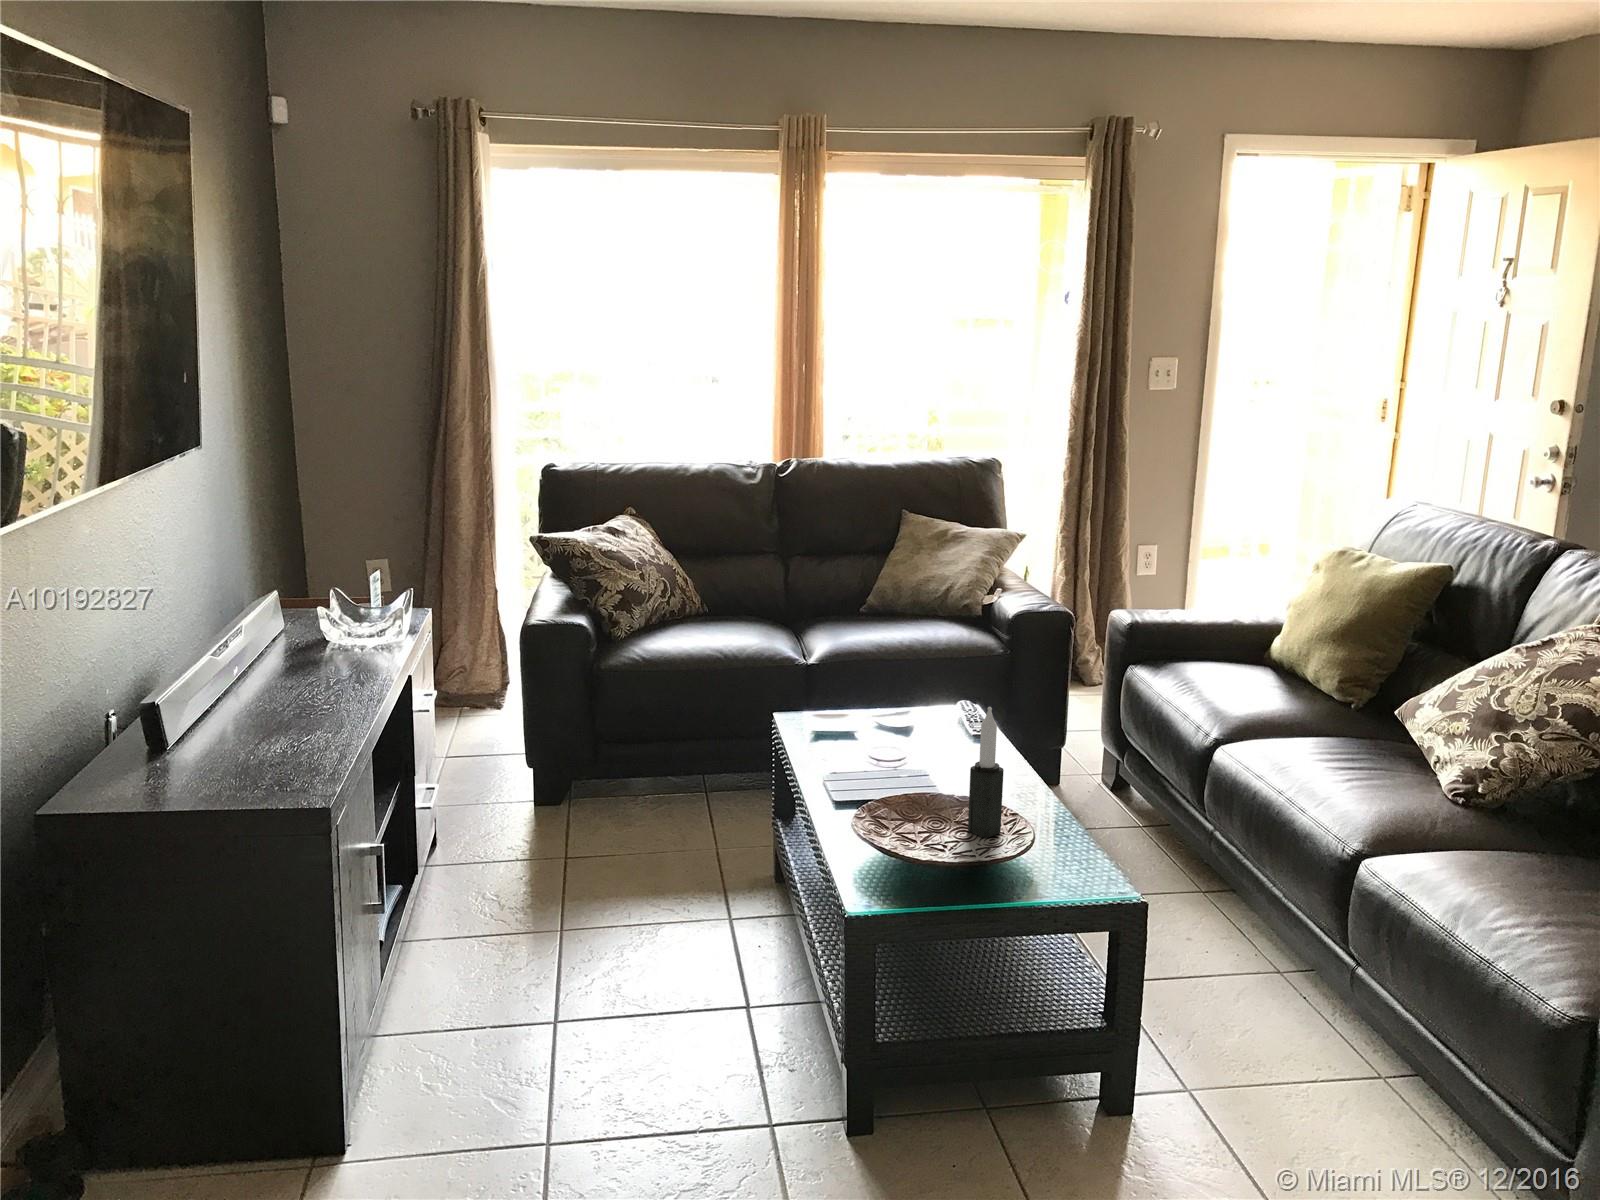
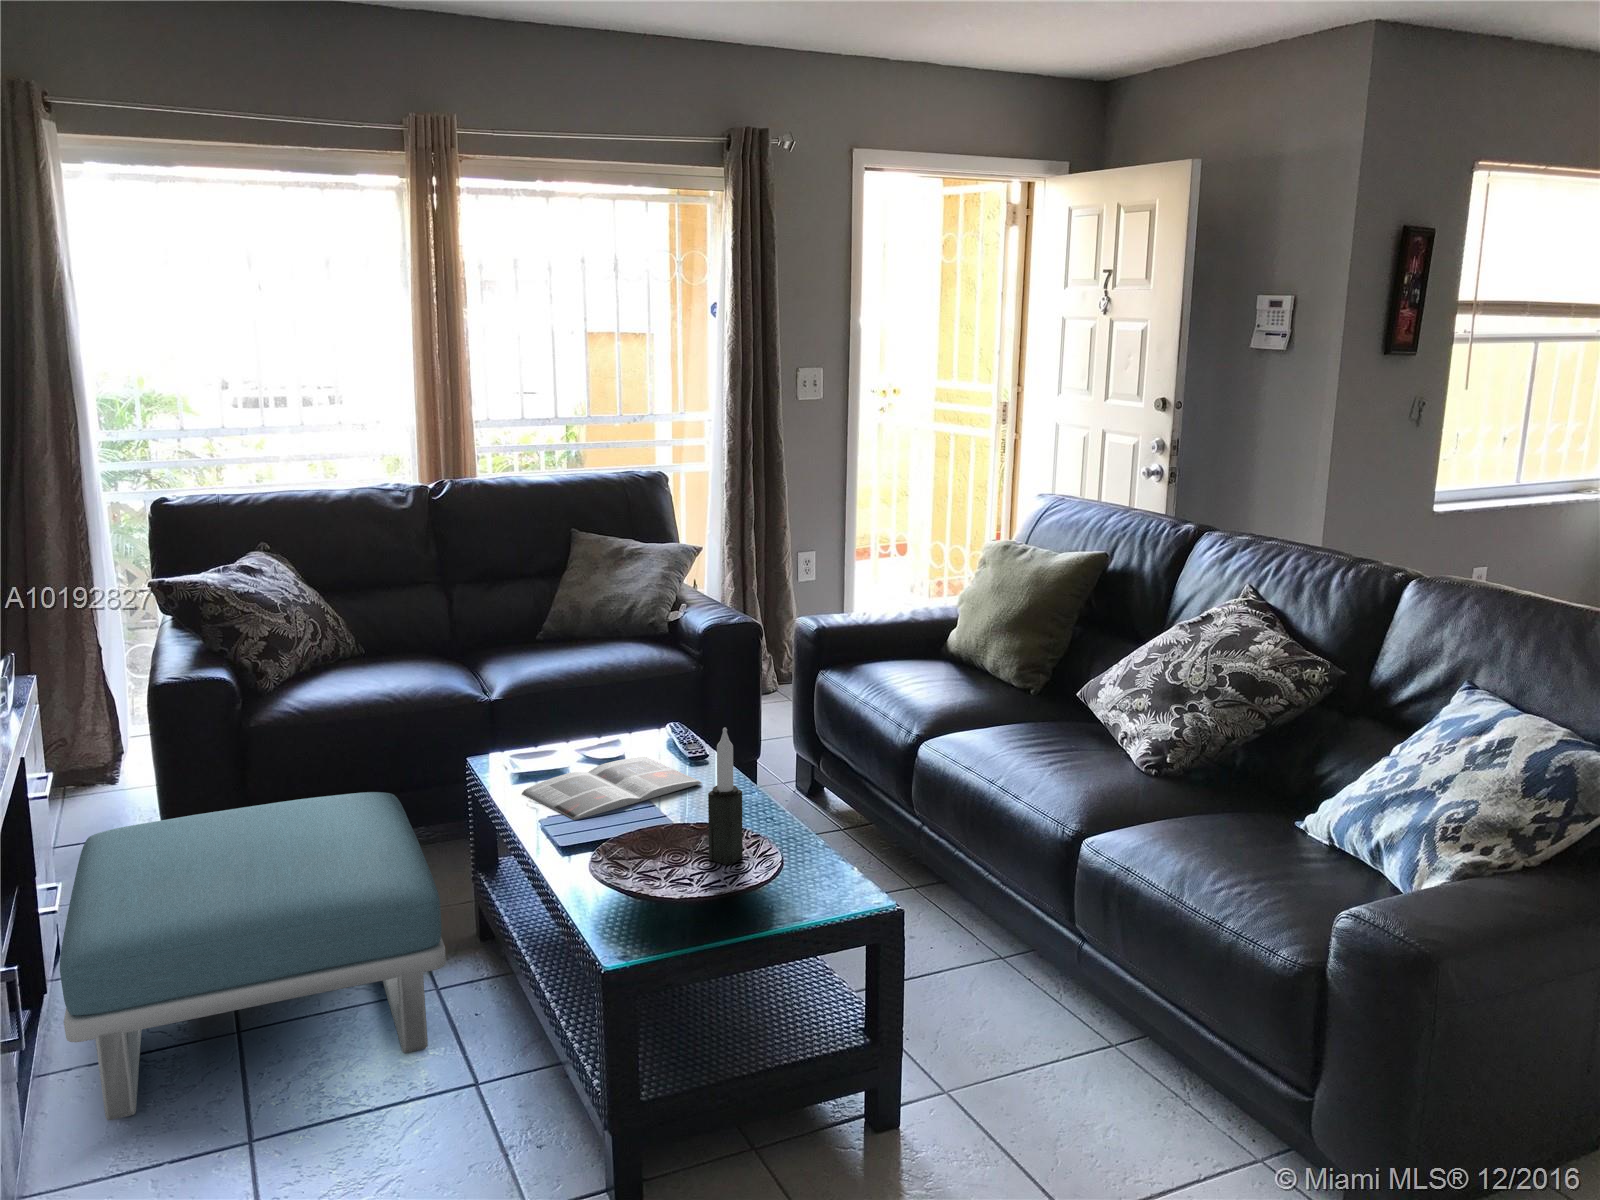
magazine: none [813,729,982,781] -> present [522,757,702,820]
footstool: none [423,735,732,982] -> present [60,792,446,1120]

